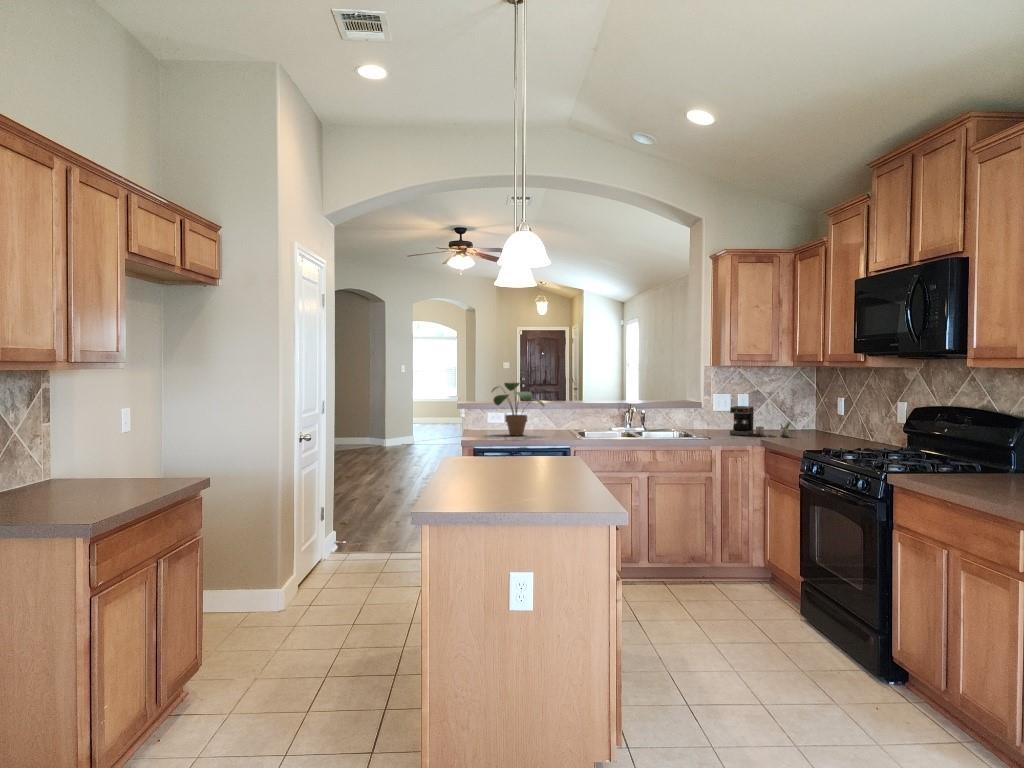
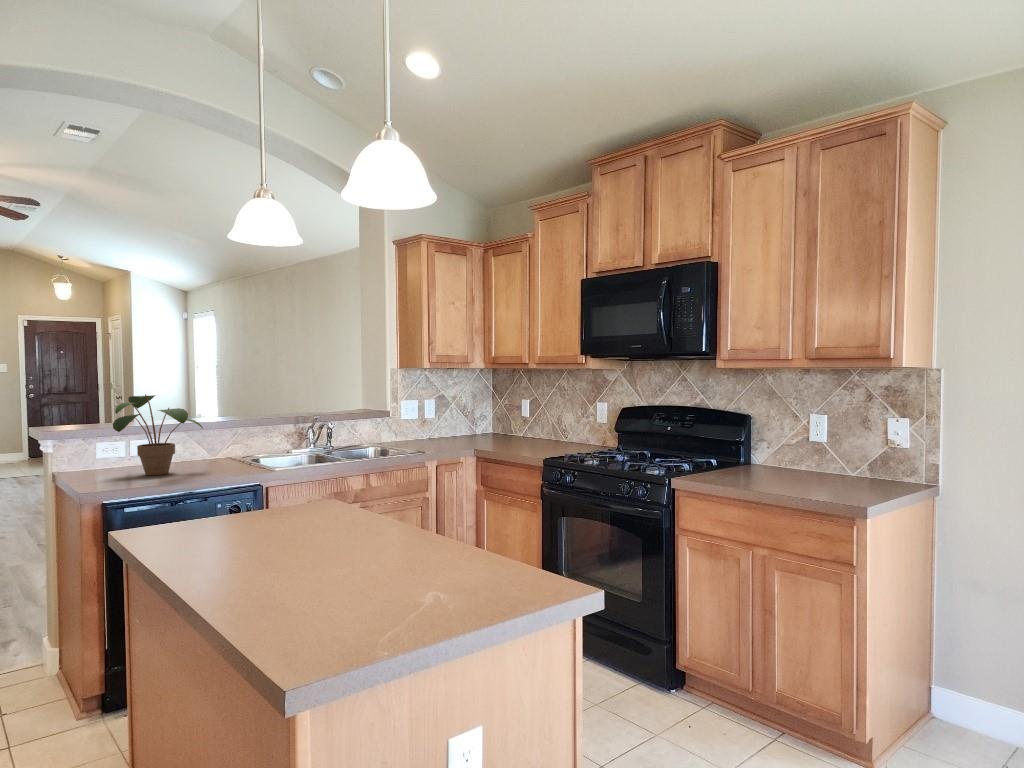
coffee maker: present [730,406,790,437] -> none [431,412,495,446]

